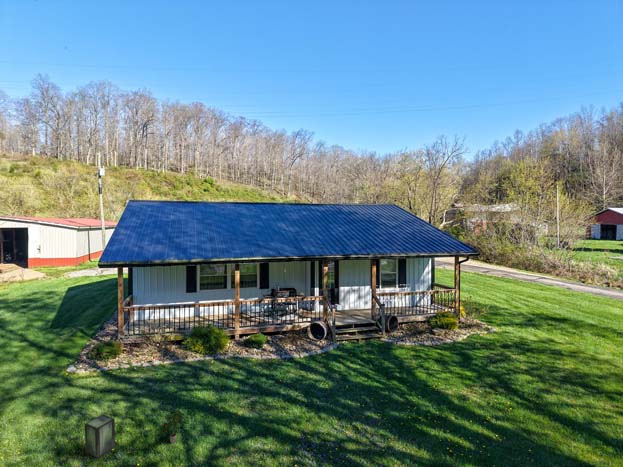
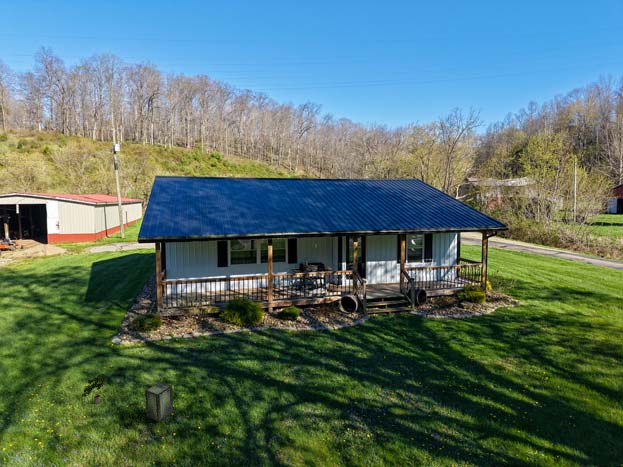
potted plant: present [160,410,184,444] -> present [82,374,109,404]

